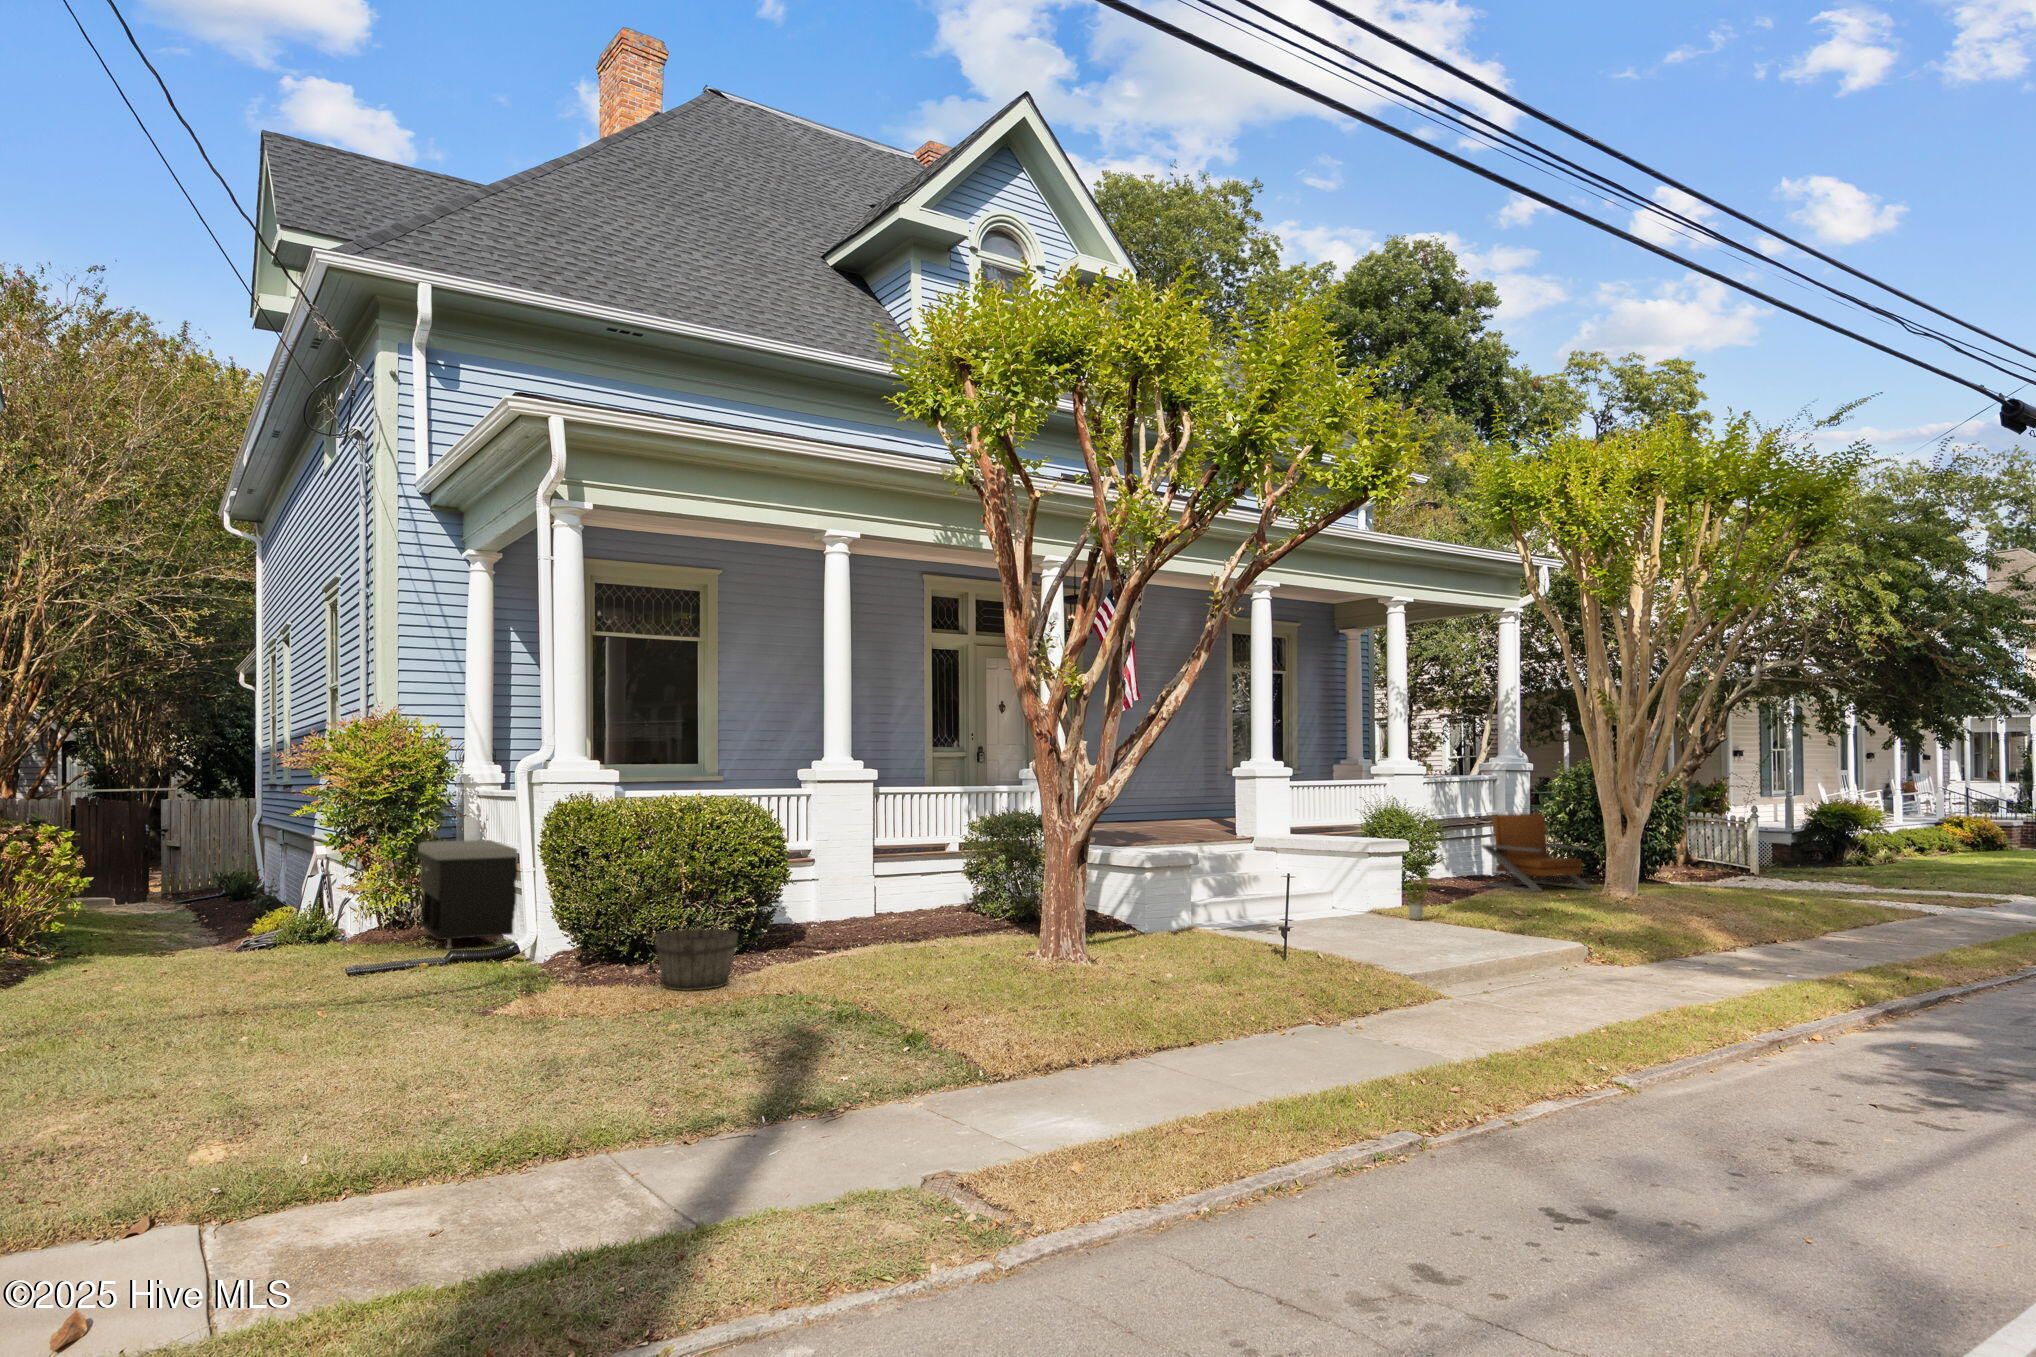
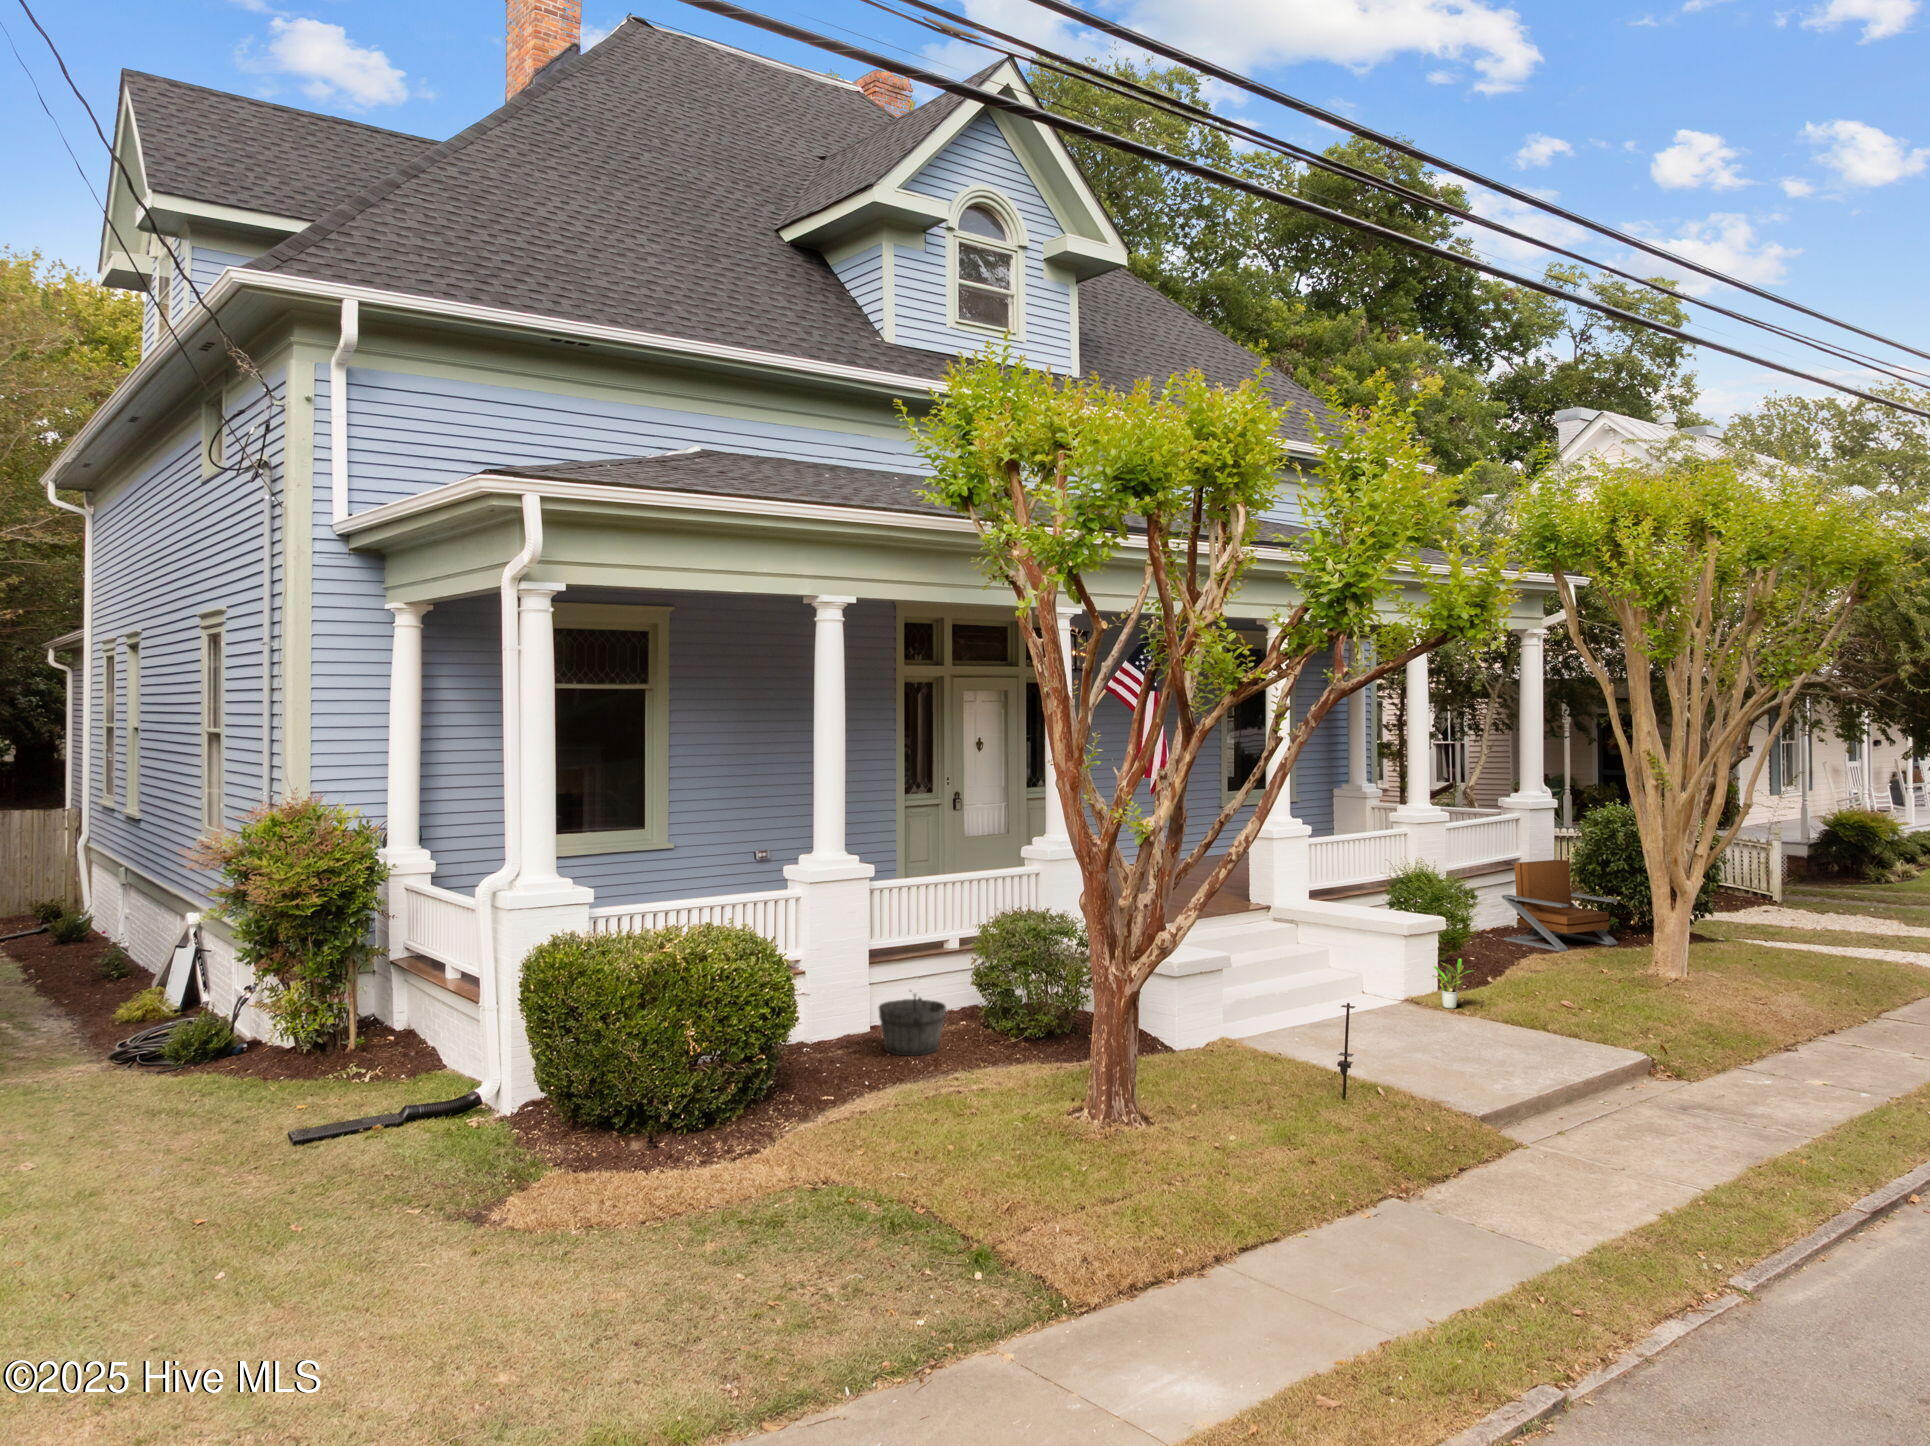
storage bench: present [418,840,518,948] -> none [354,956,479,1096]
wooden bucket: present [655,916,738,991] -> present [879,994,946,1056]

